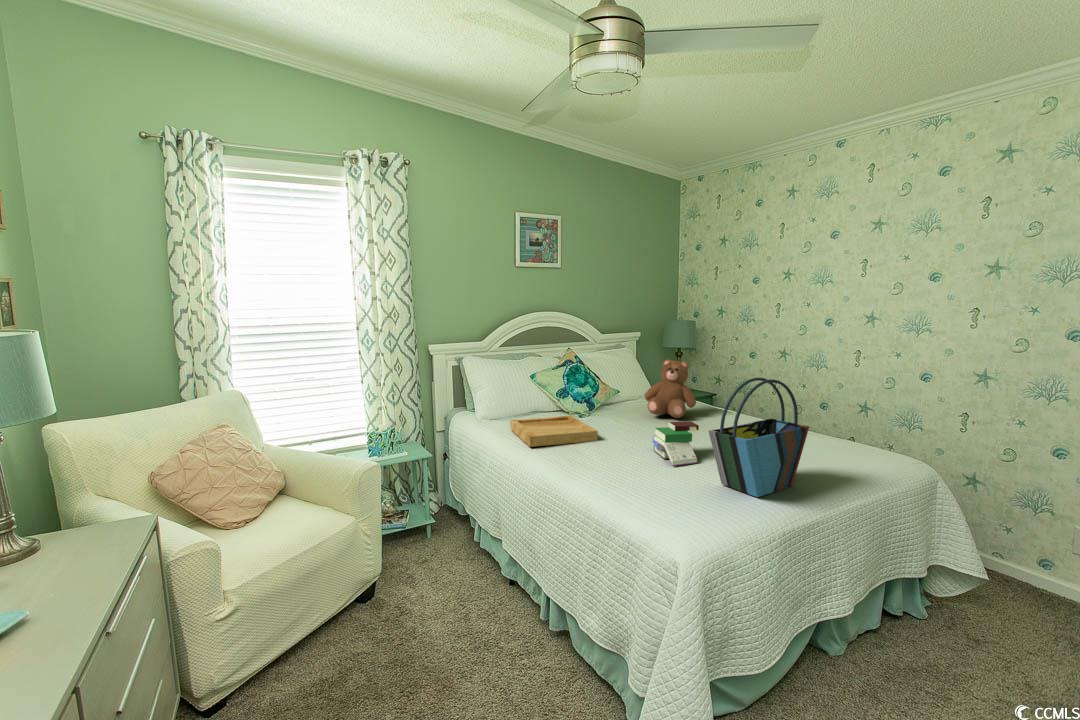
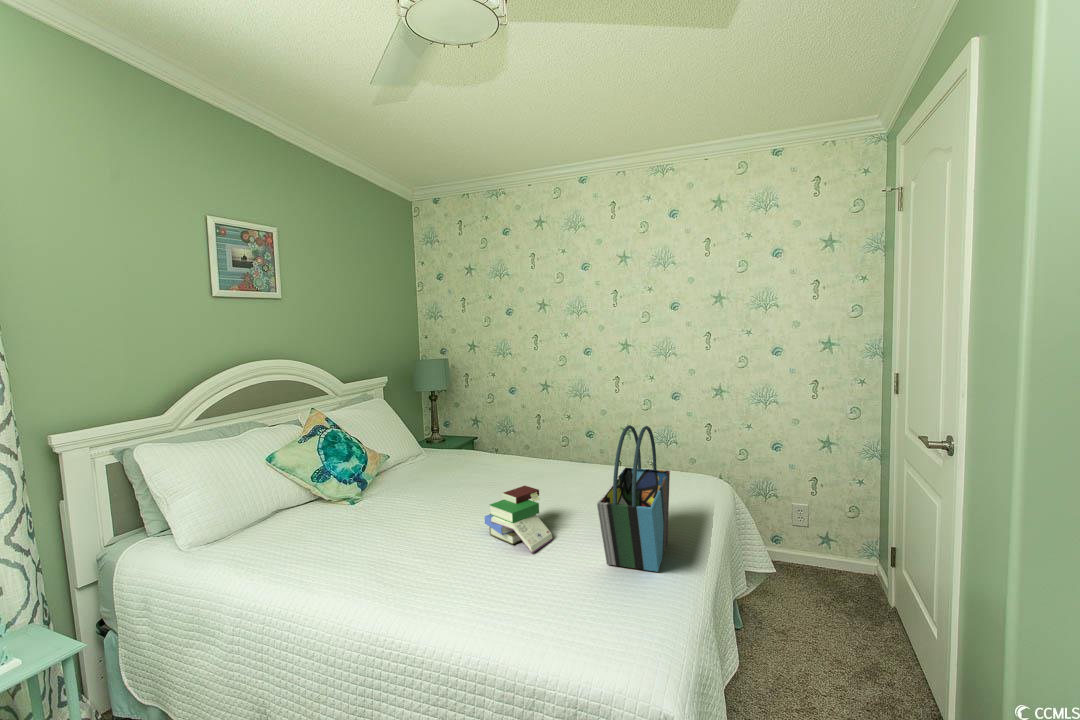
teddy bear: present [644,359,696,418] -> none [429,407,493,479]
tray: present [510,416,598,447] -> none [250,507,404,582]

